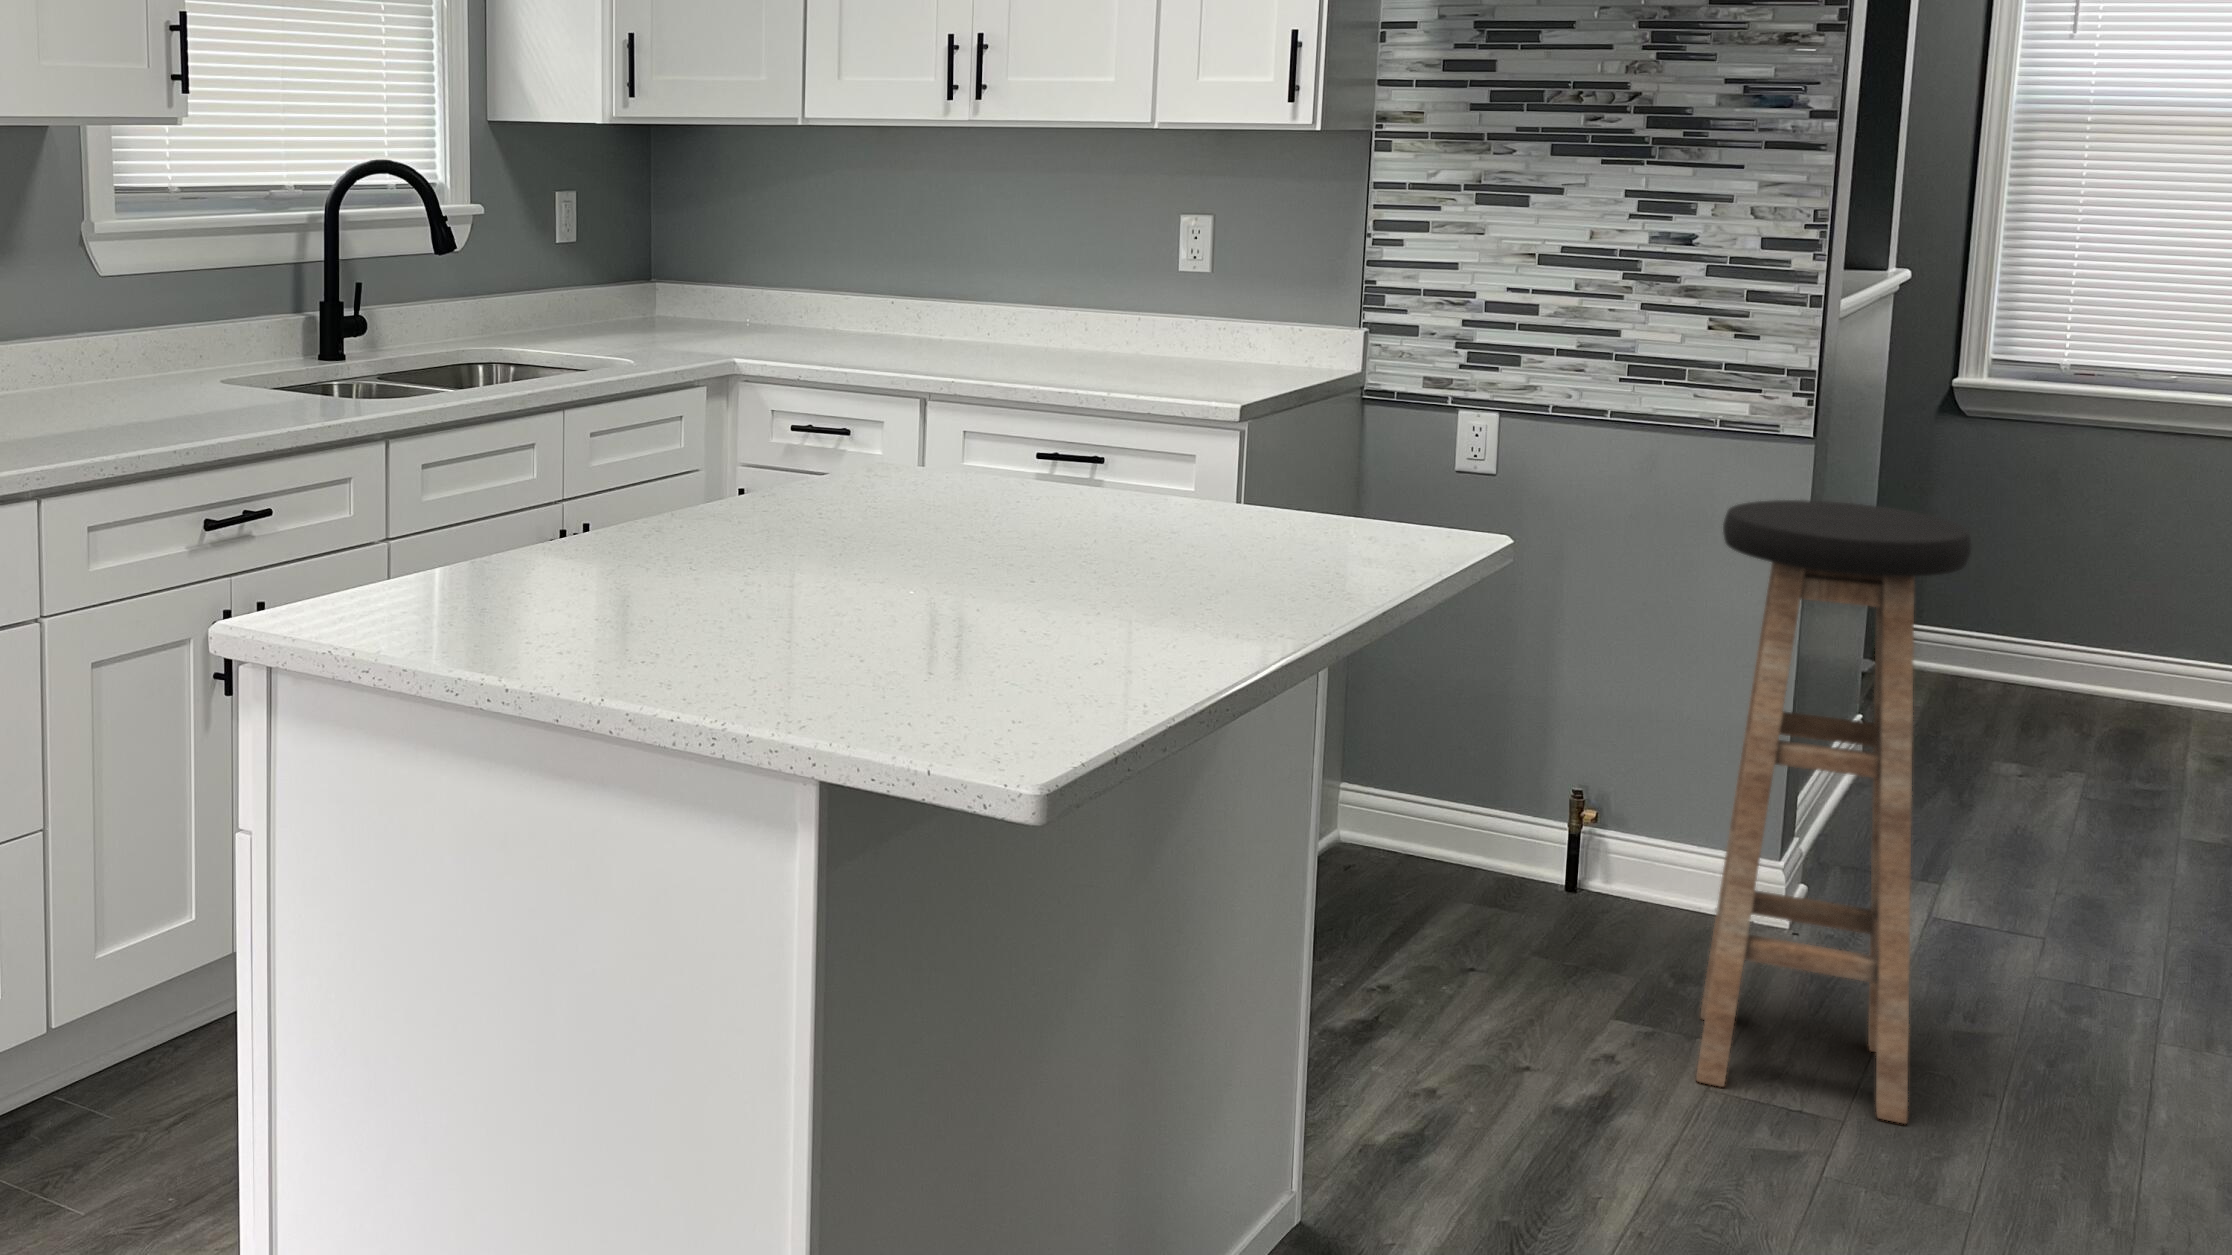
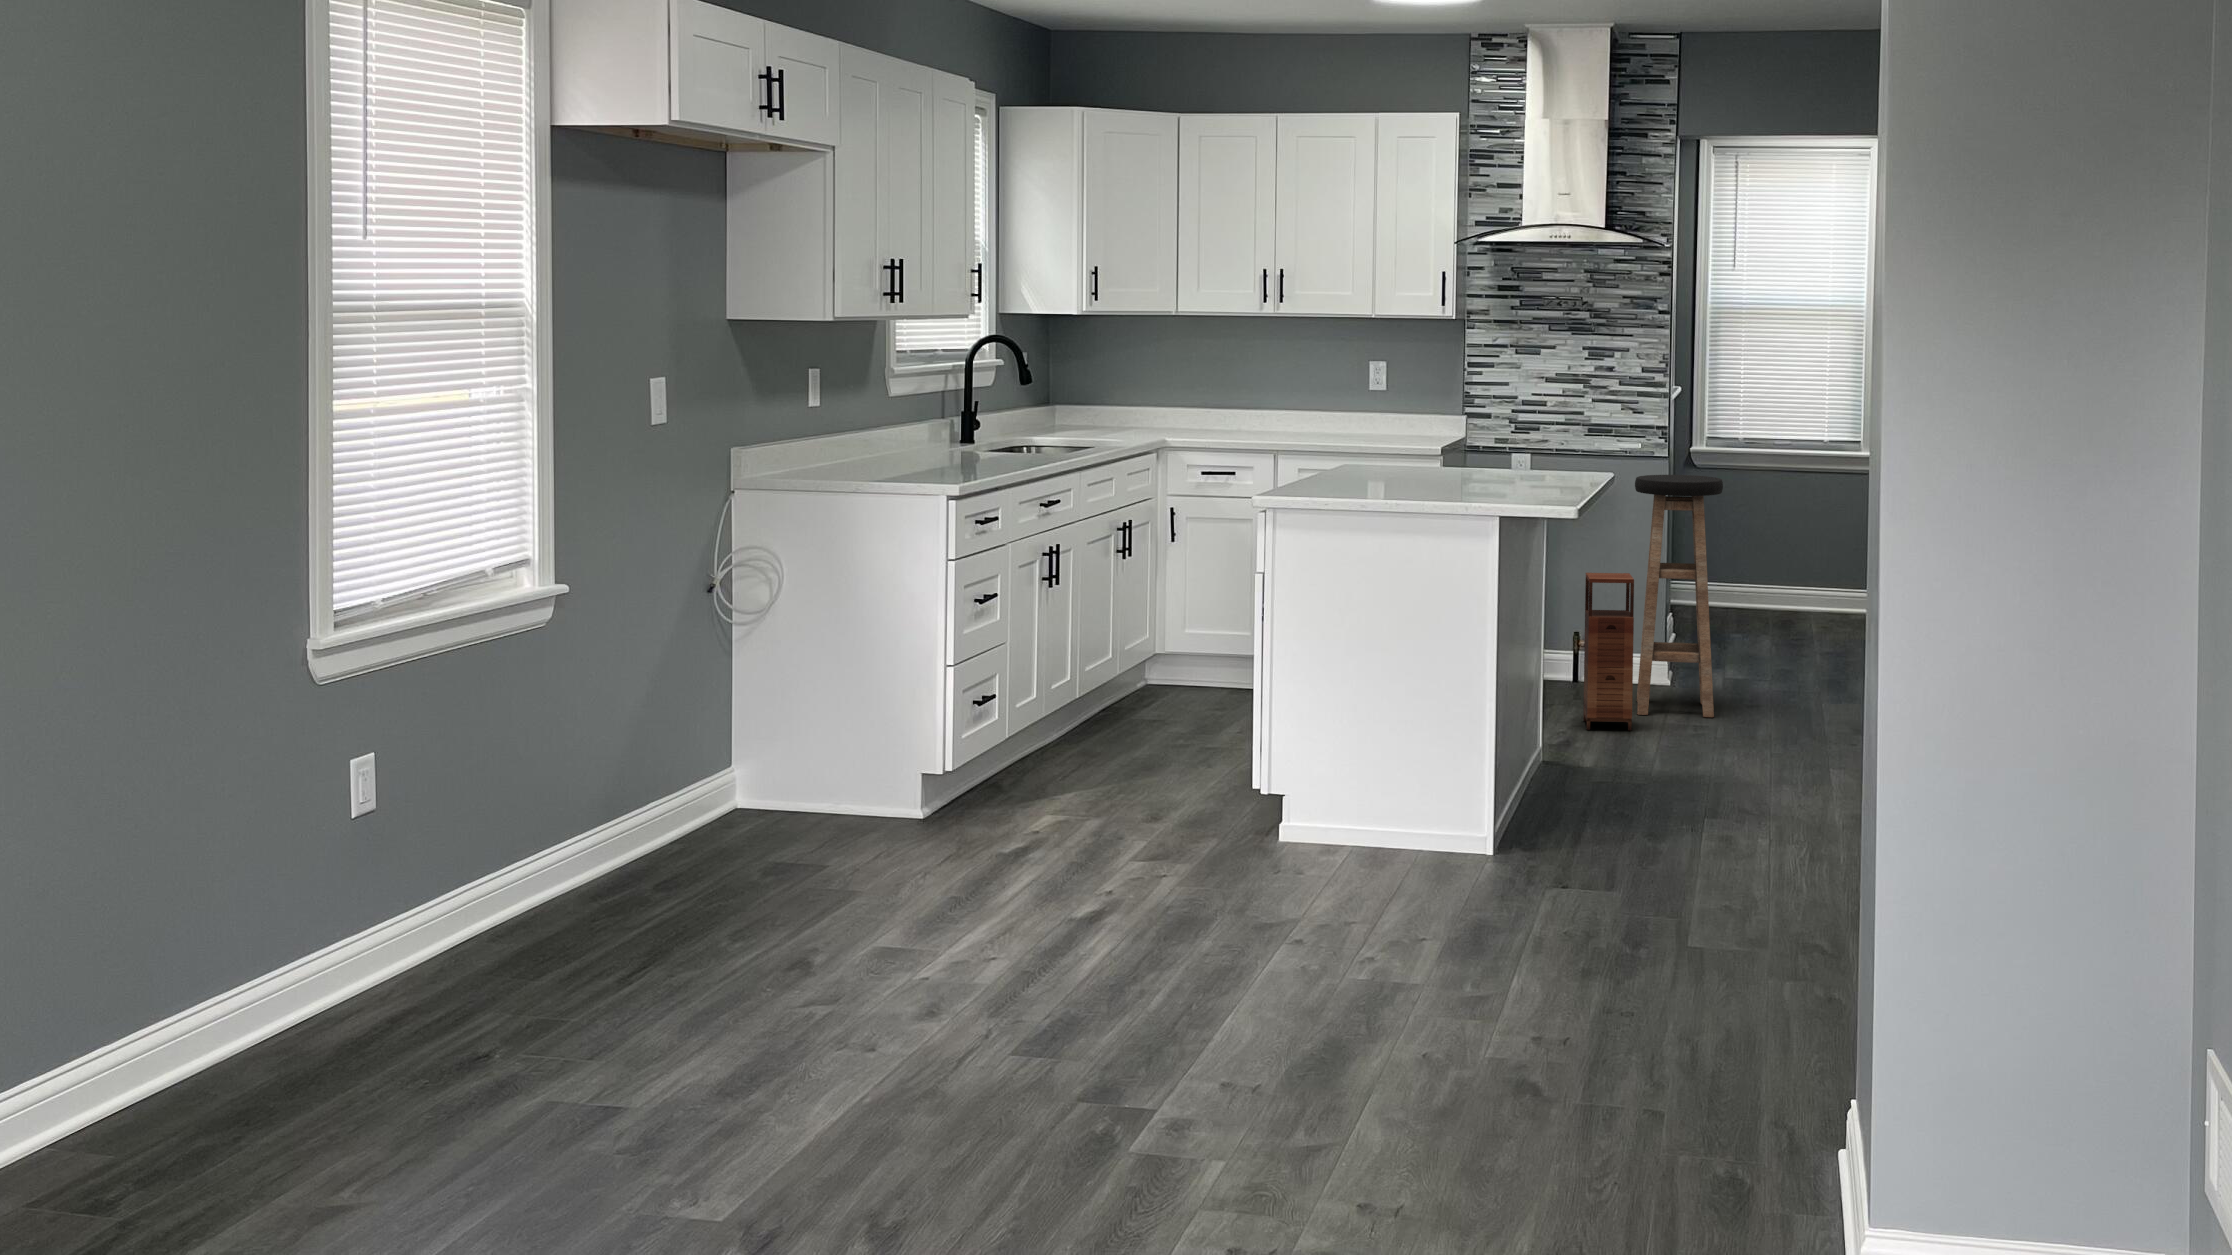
storage cabinet: none [1550,748,1701,1165] -> present [1583,573,1634,731]

